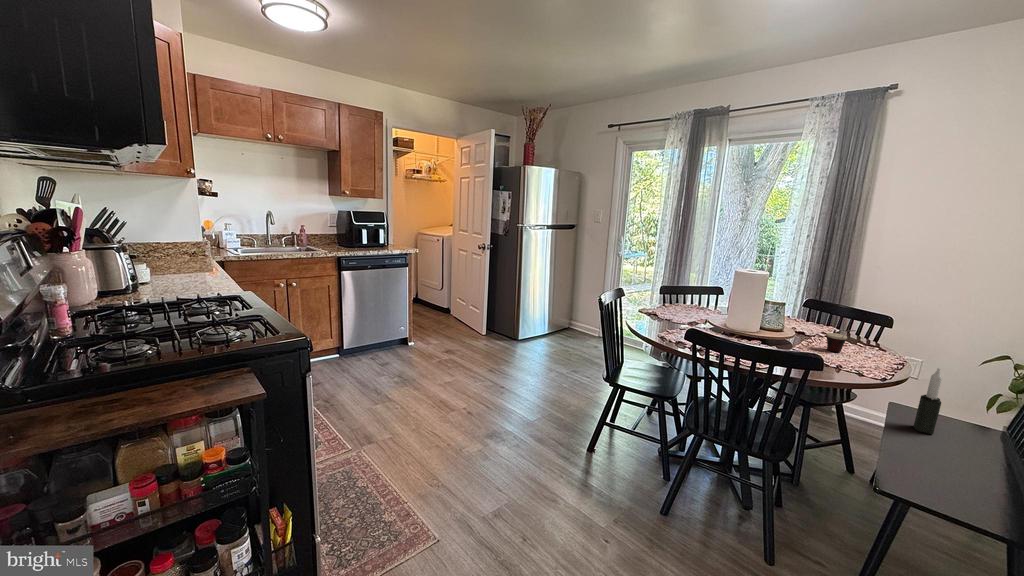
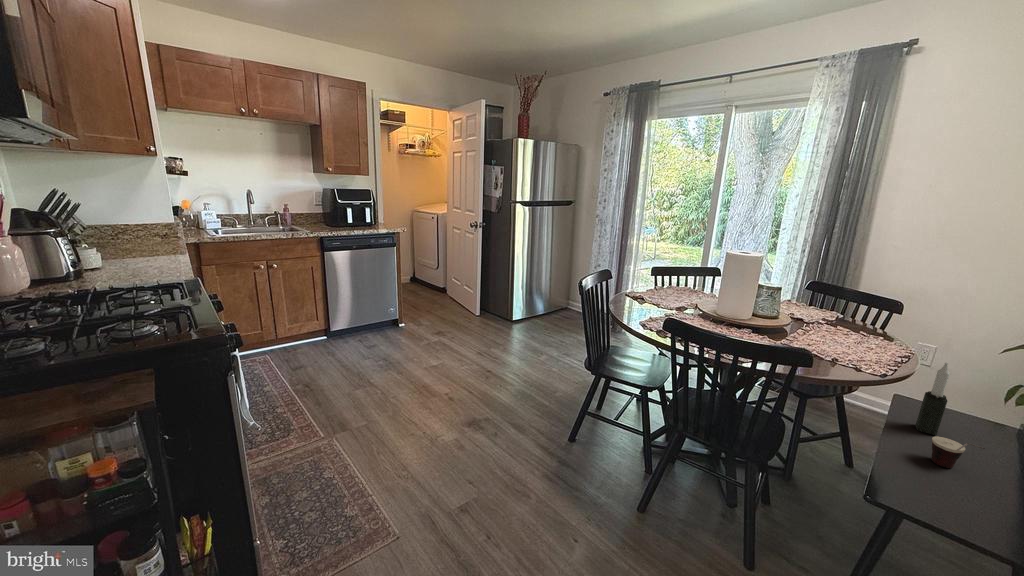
cup: present [827,330,856,352] -> present [931,436,985,468]

